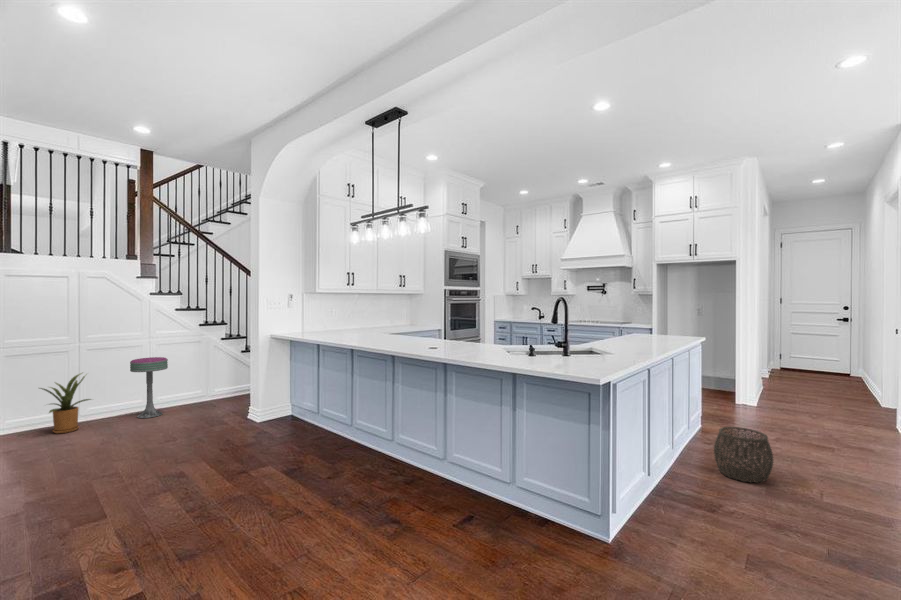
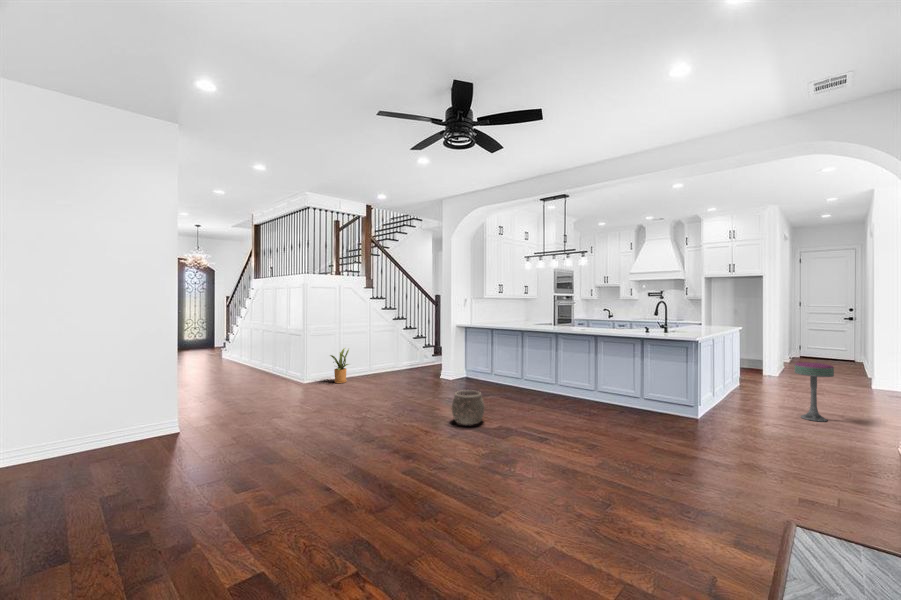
bar stool: present [130,357,168,418] -> present [794,362,834,422]
woven basket: present [714,427,773,483] -> present [452,390,484,424]

